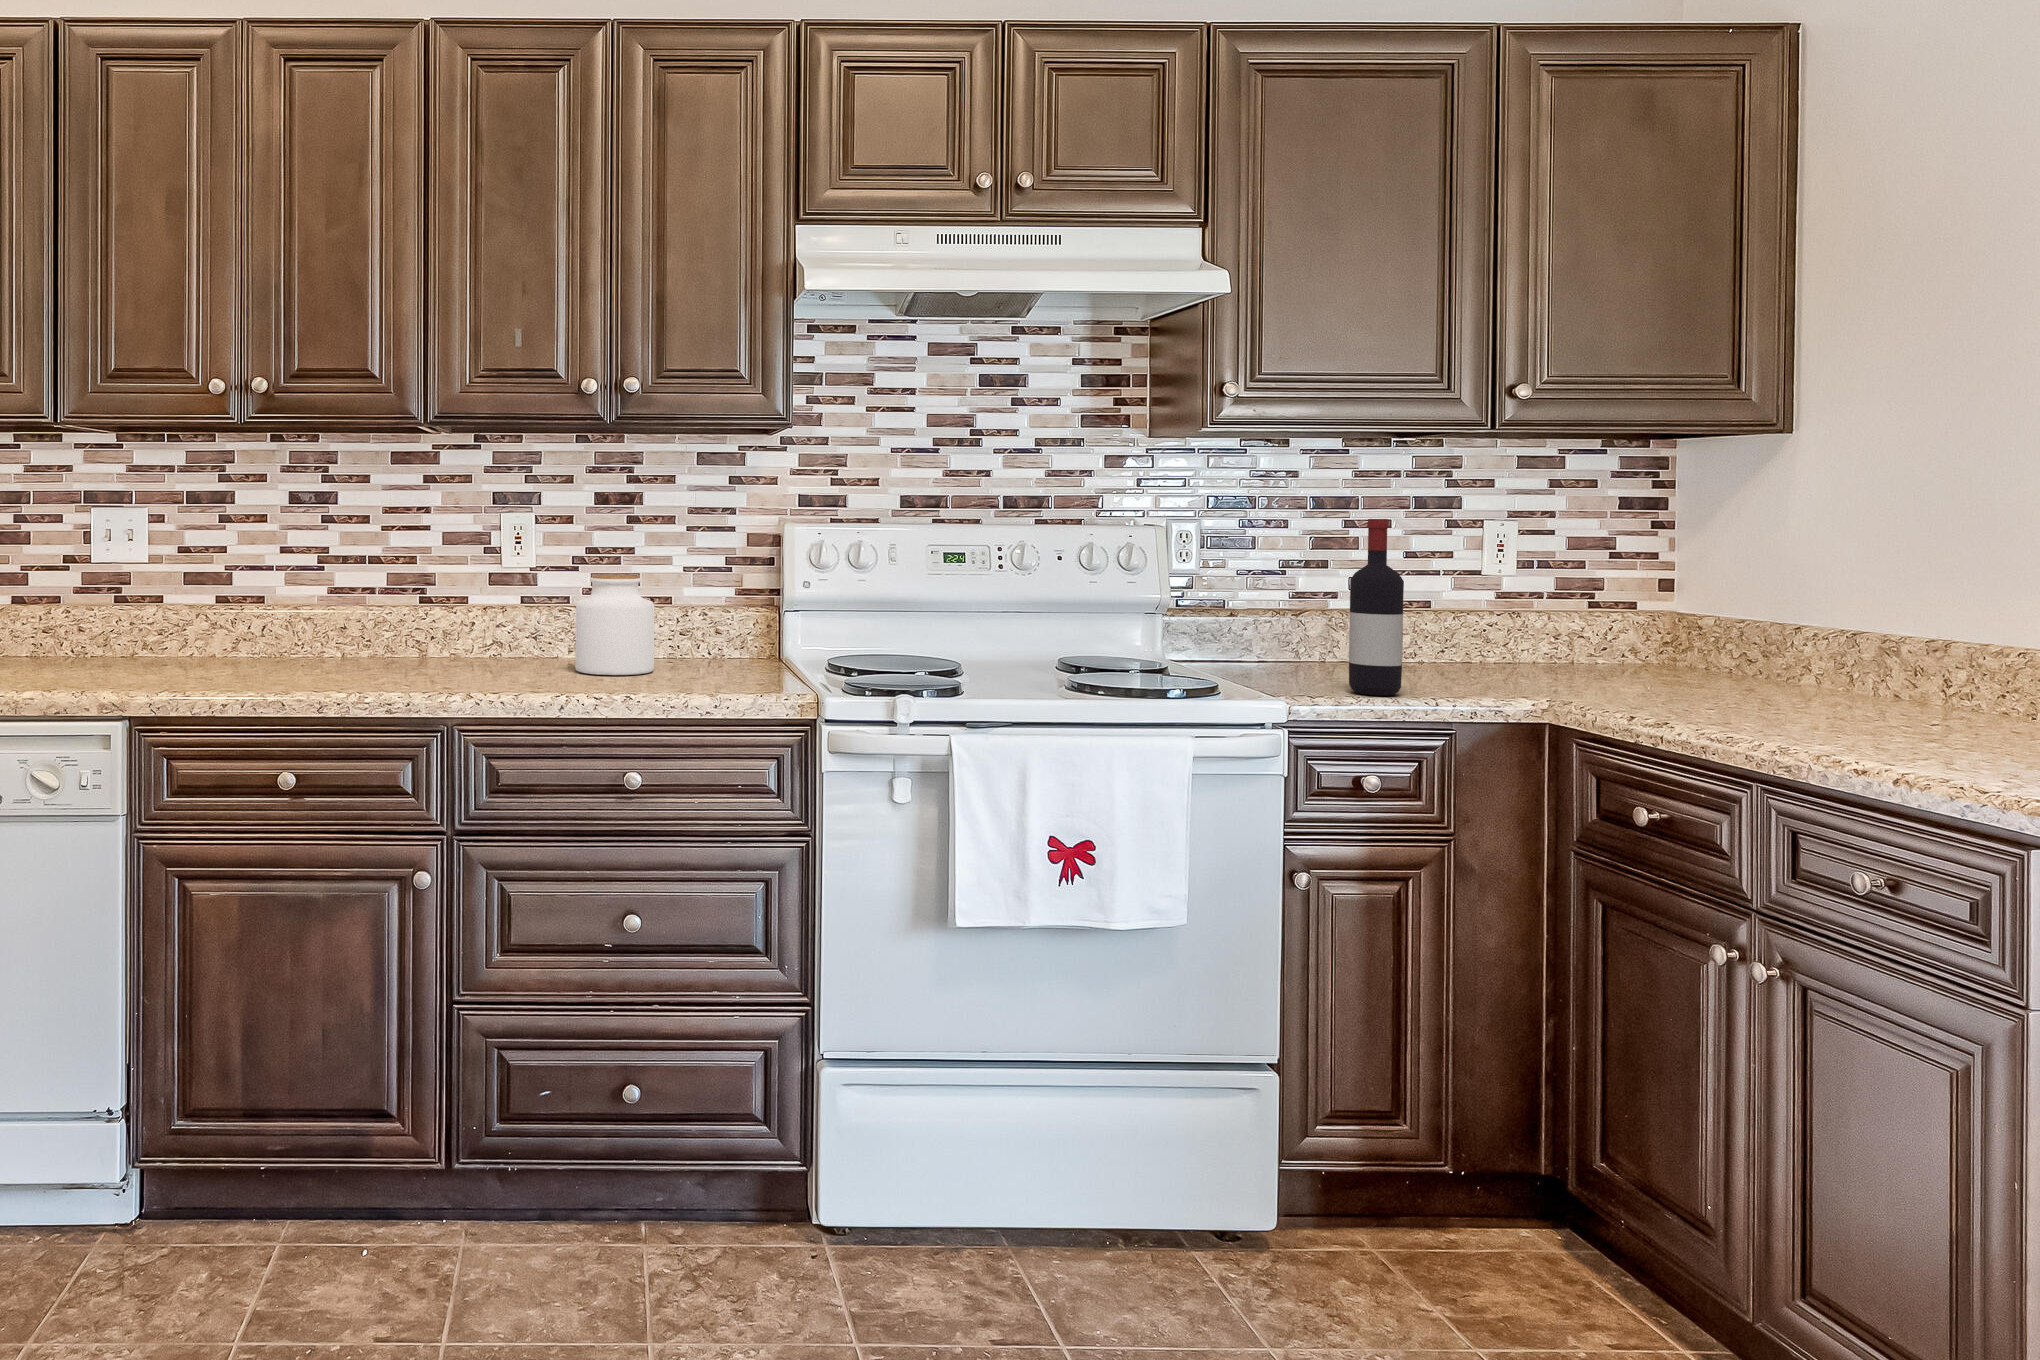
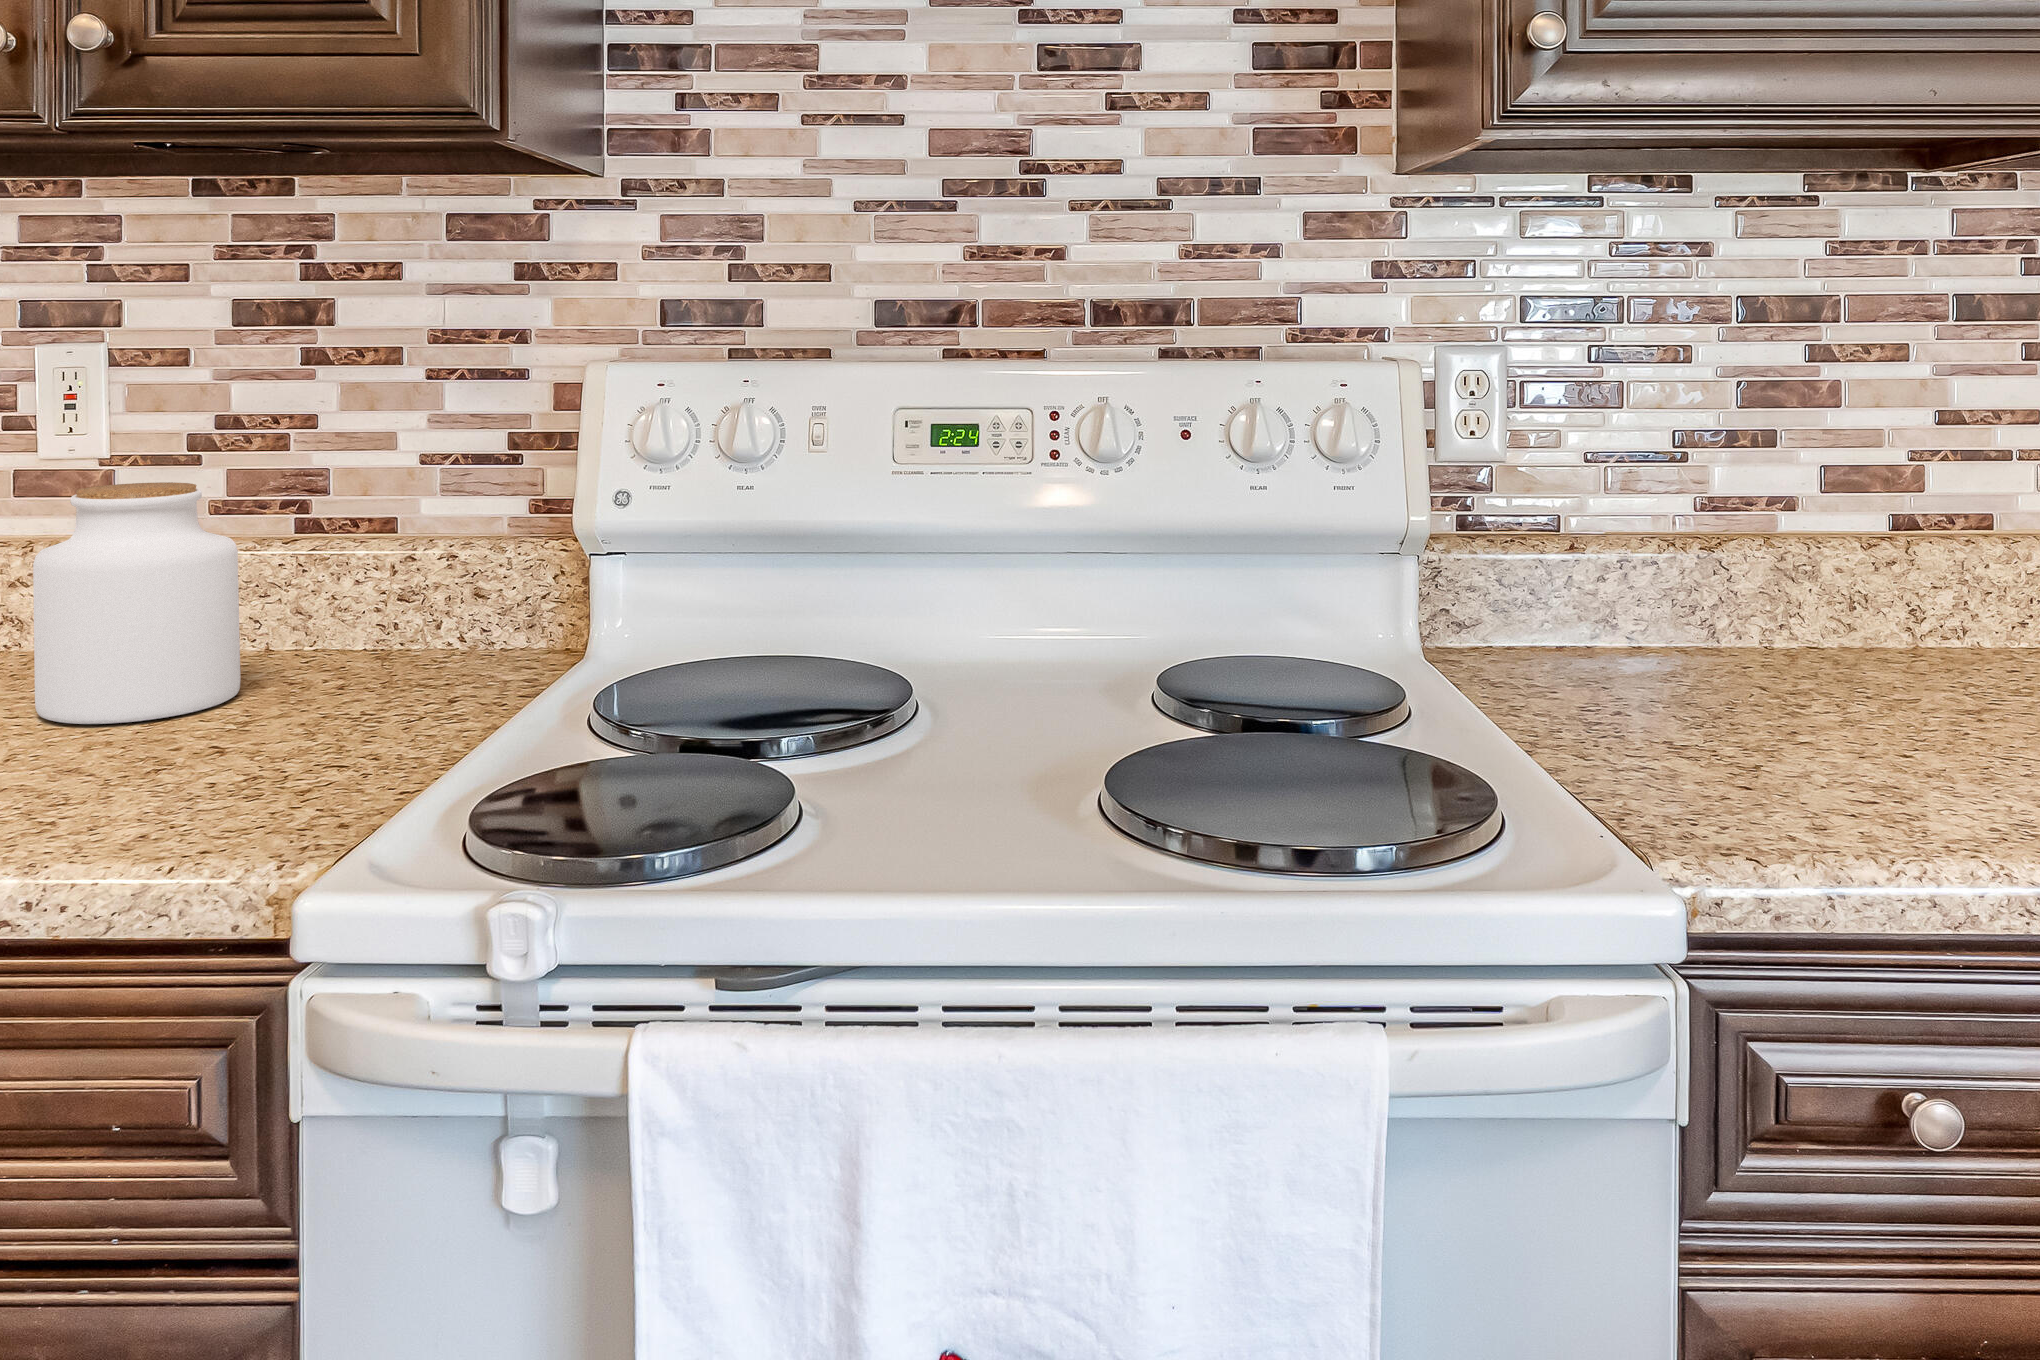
wine bottle: present [1349,519,1404,696] -> none [1799,349,1938,808]

